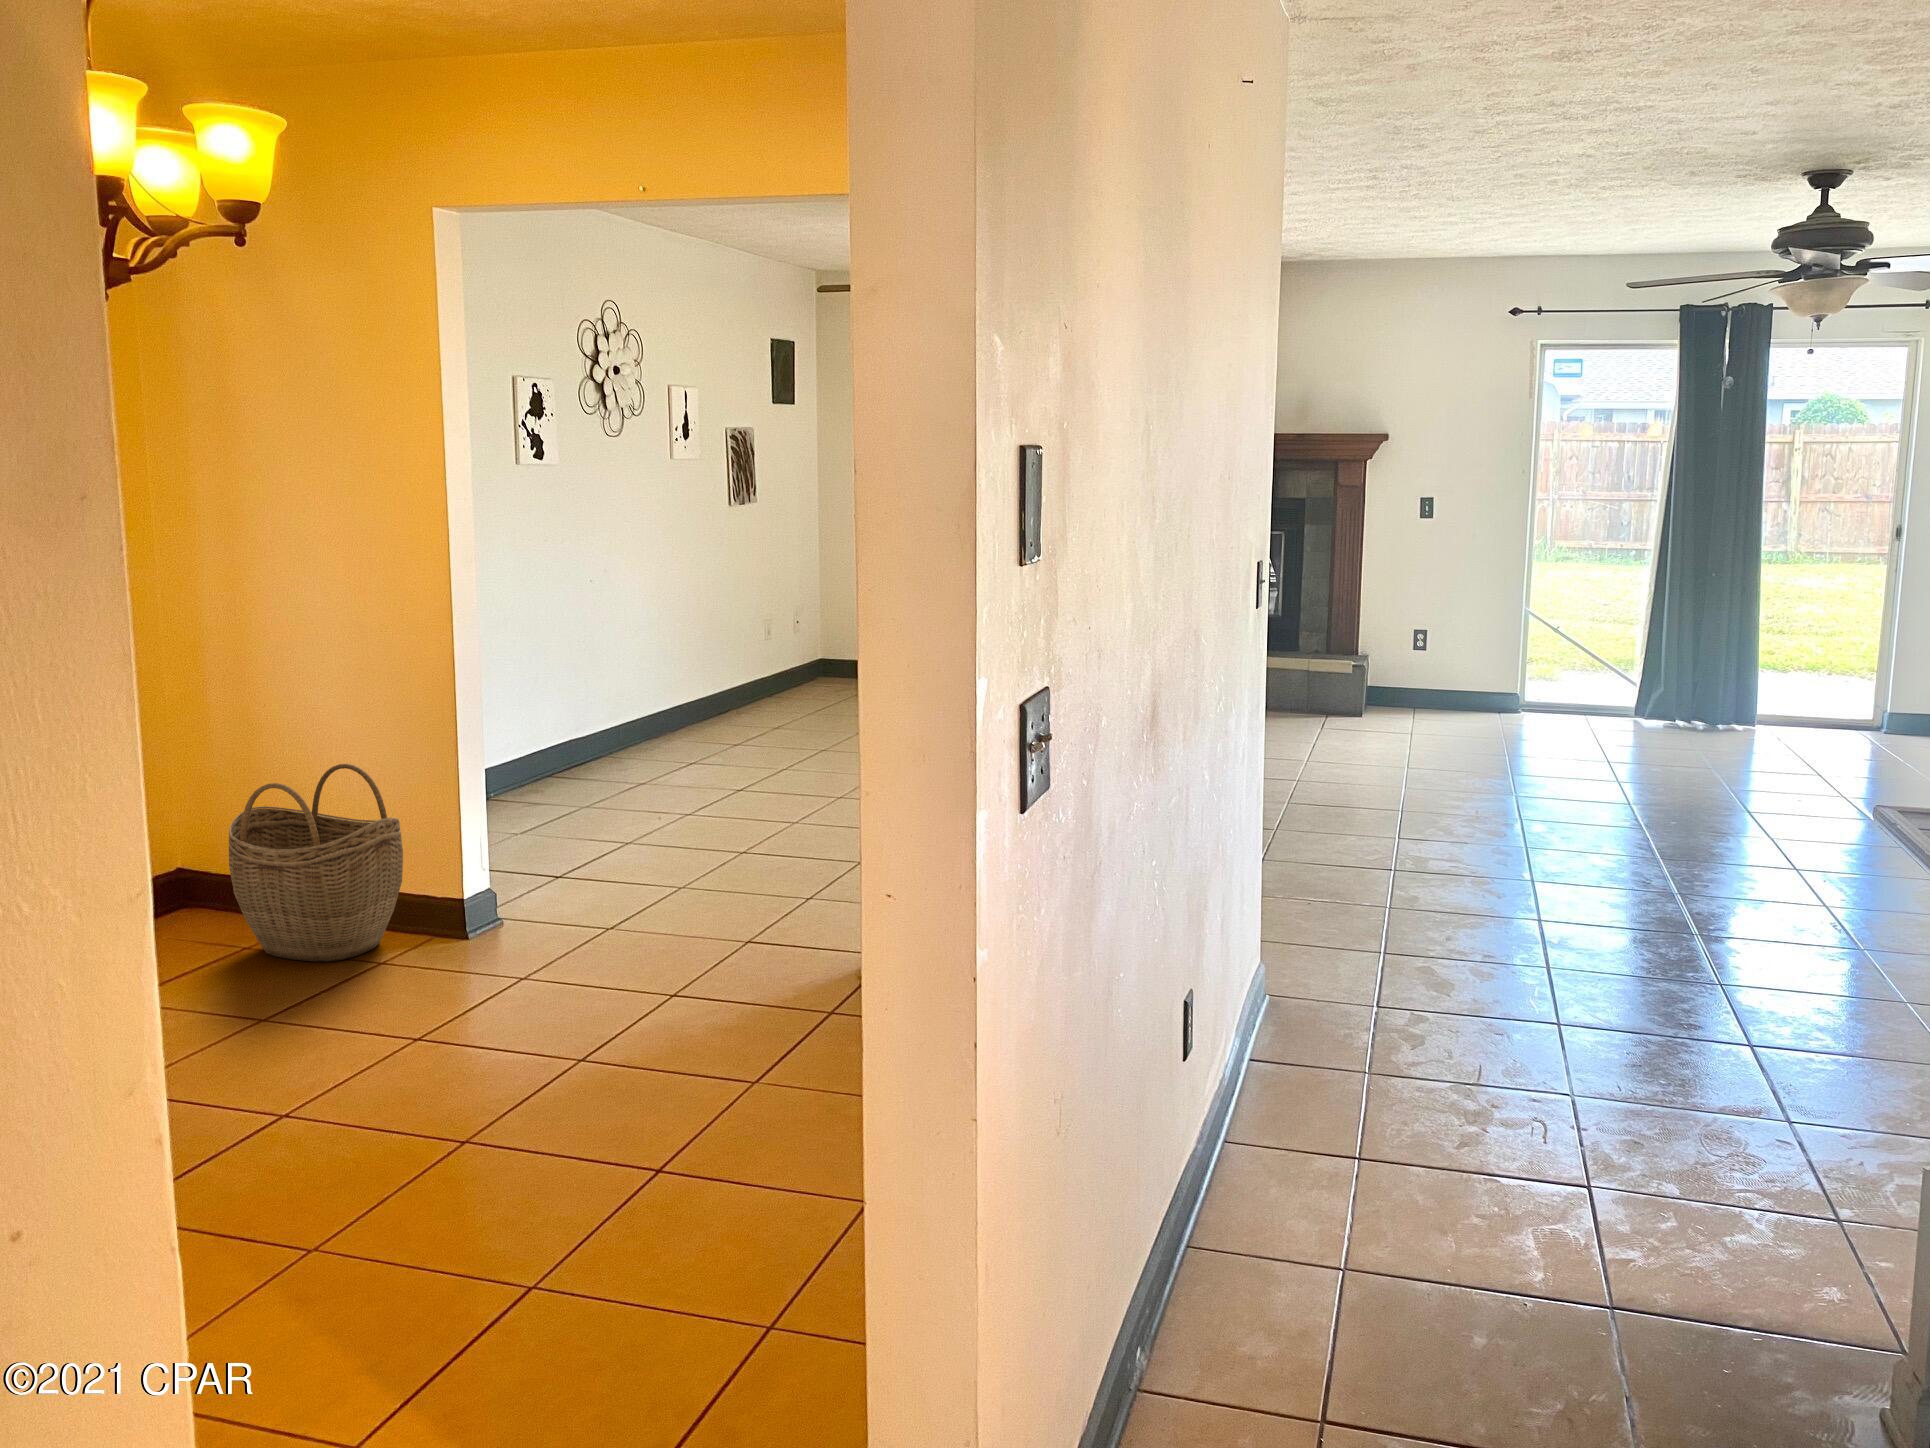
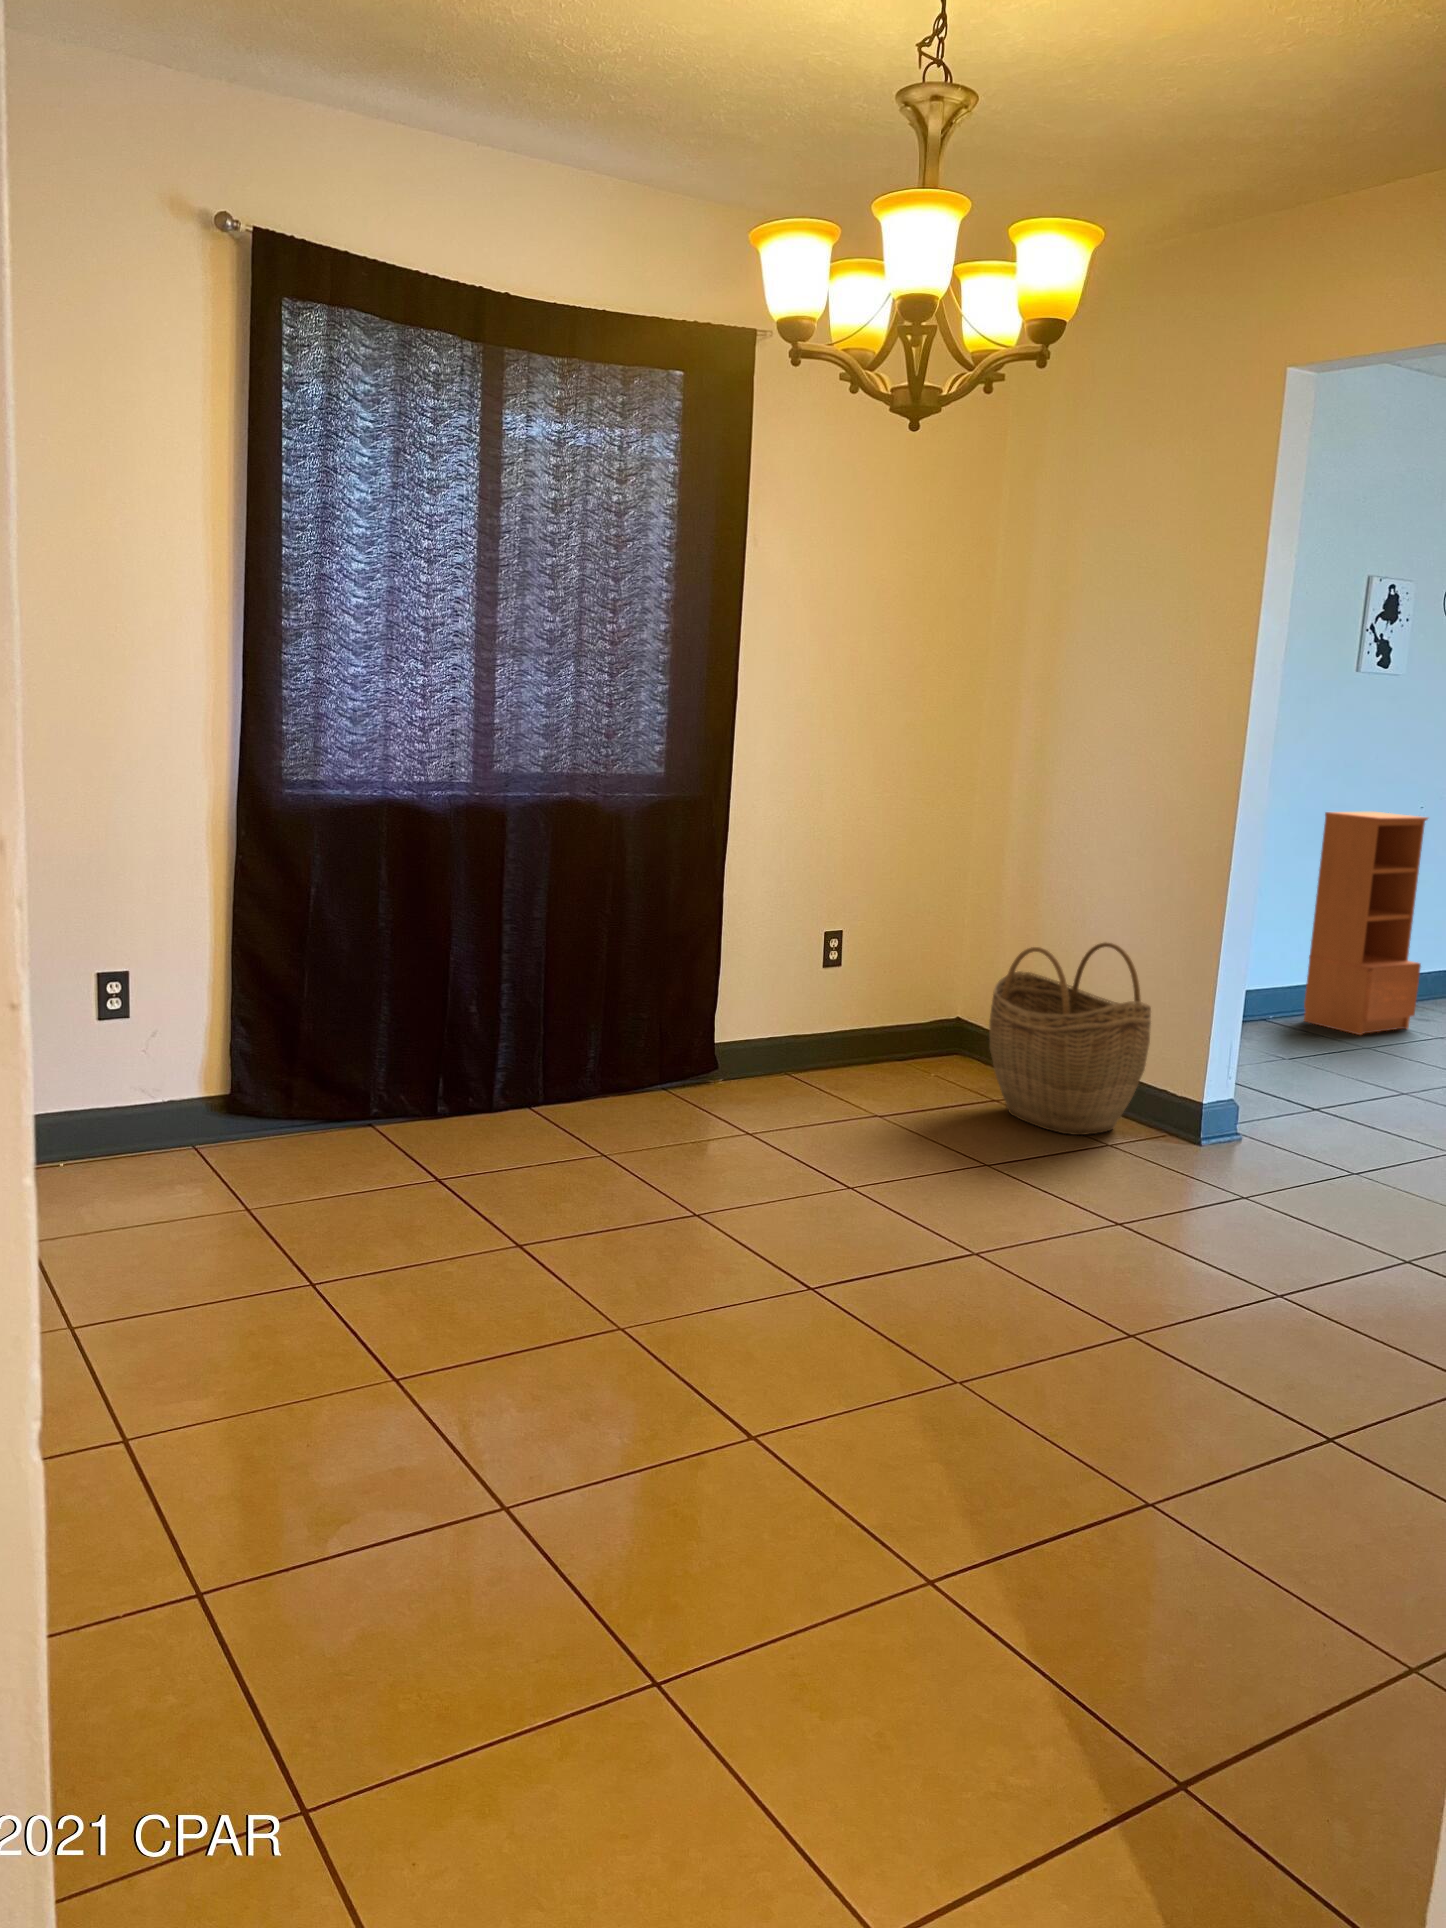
bookcase: none [510,590,613,793] -> present [1304,812,1428,1035]

